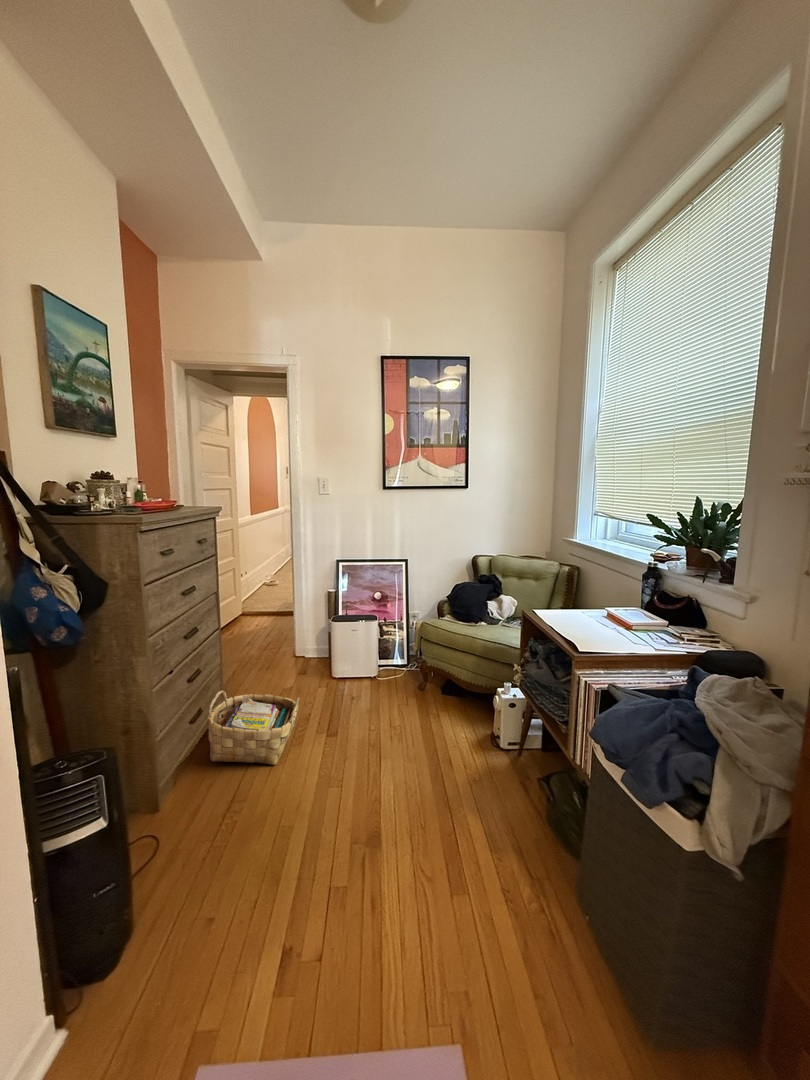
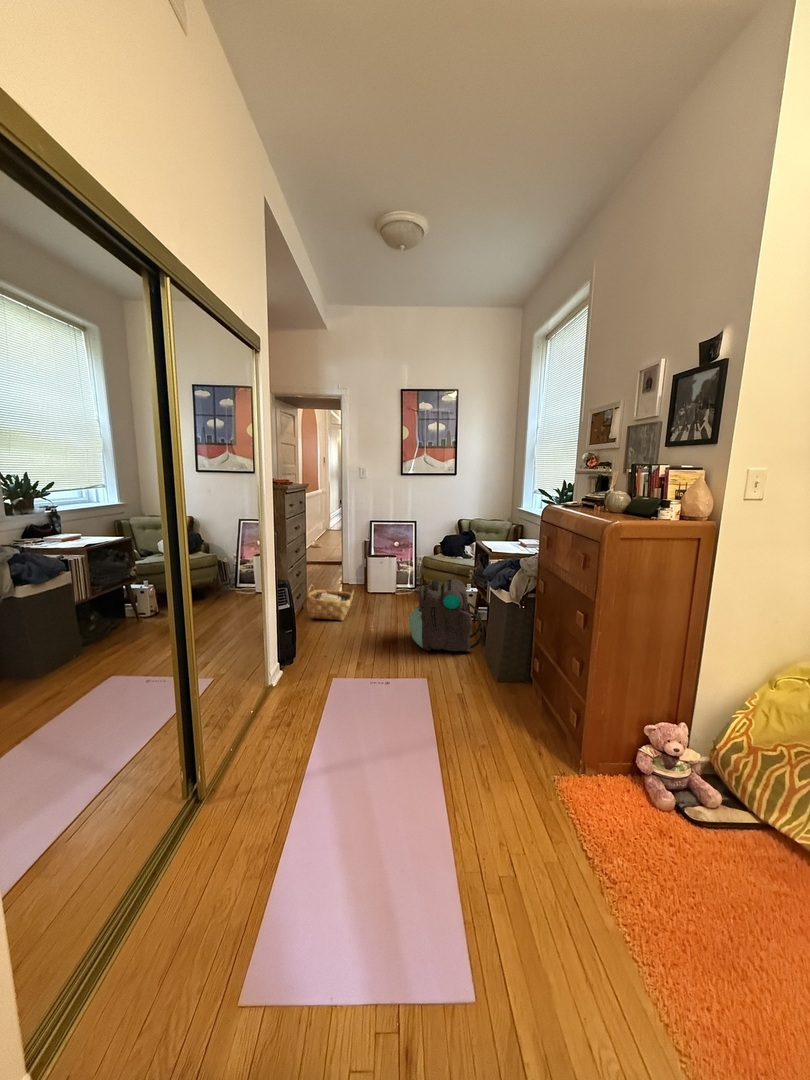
backpack: none [405,696,574,882] -> present [409,579,483,652]

